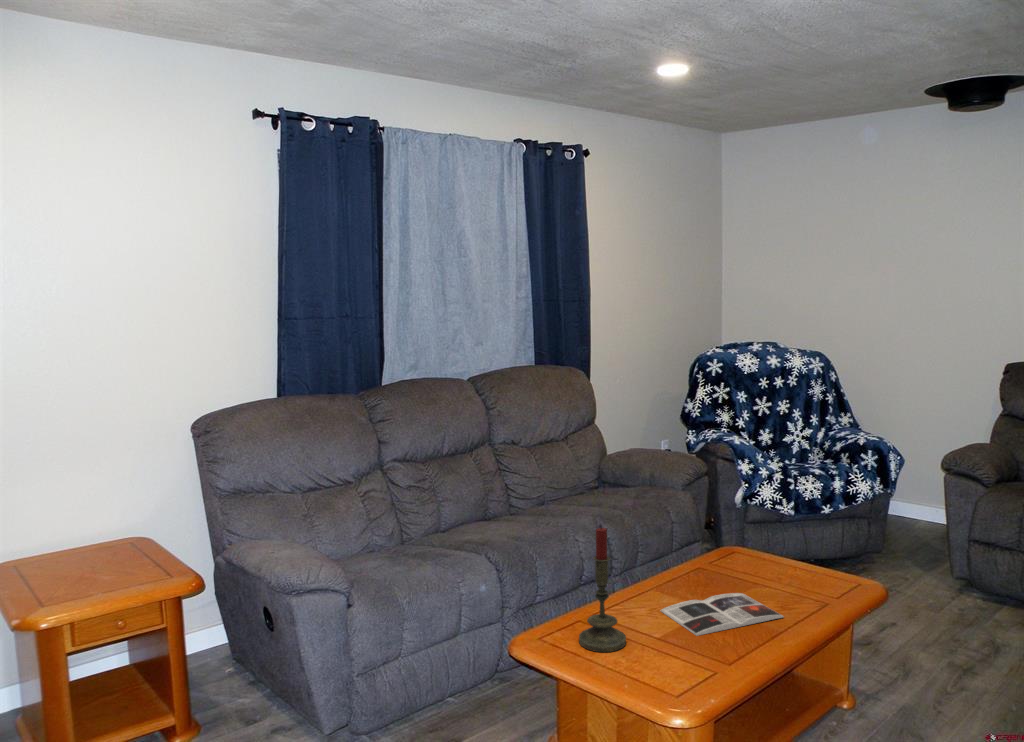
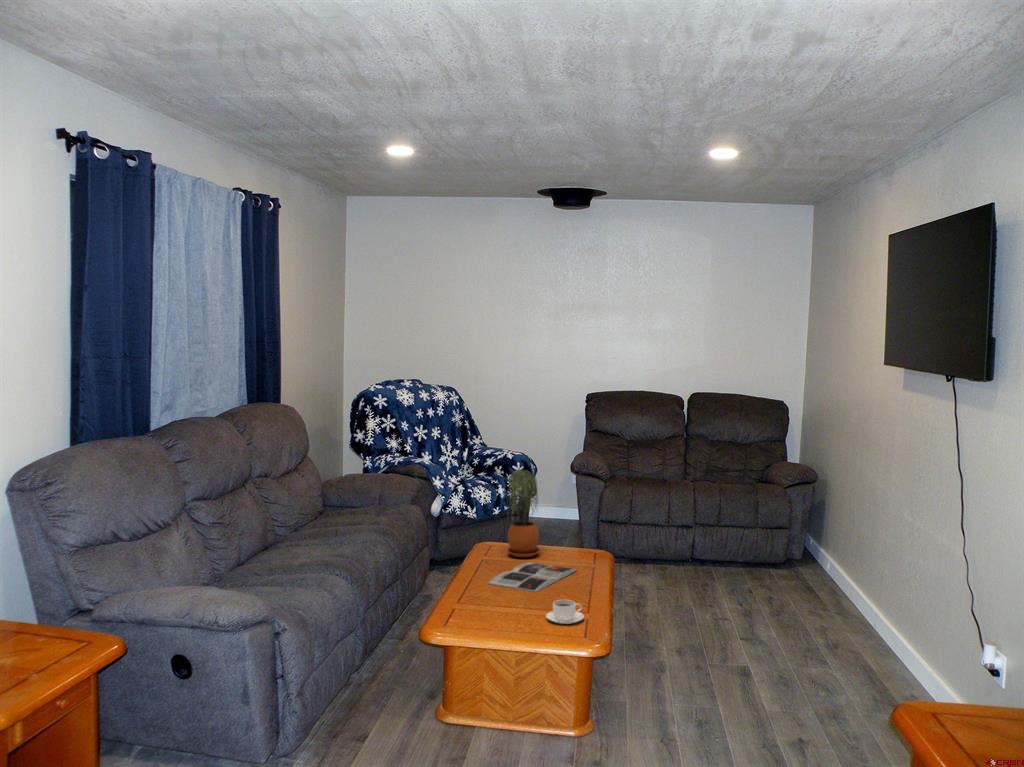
potted plant: none [726,478,773,585] -> present [507,470,540,557]
candle: present [579,526,626,652] -> none [454,503,496,616]
coffee cup: none [653,658,700,691] -> present [546,600,584,624]

